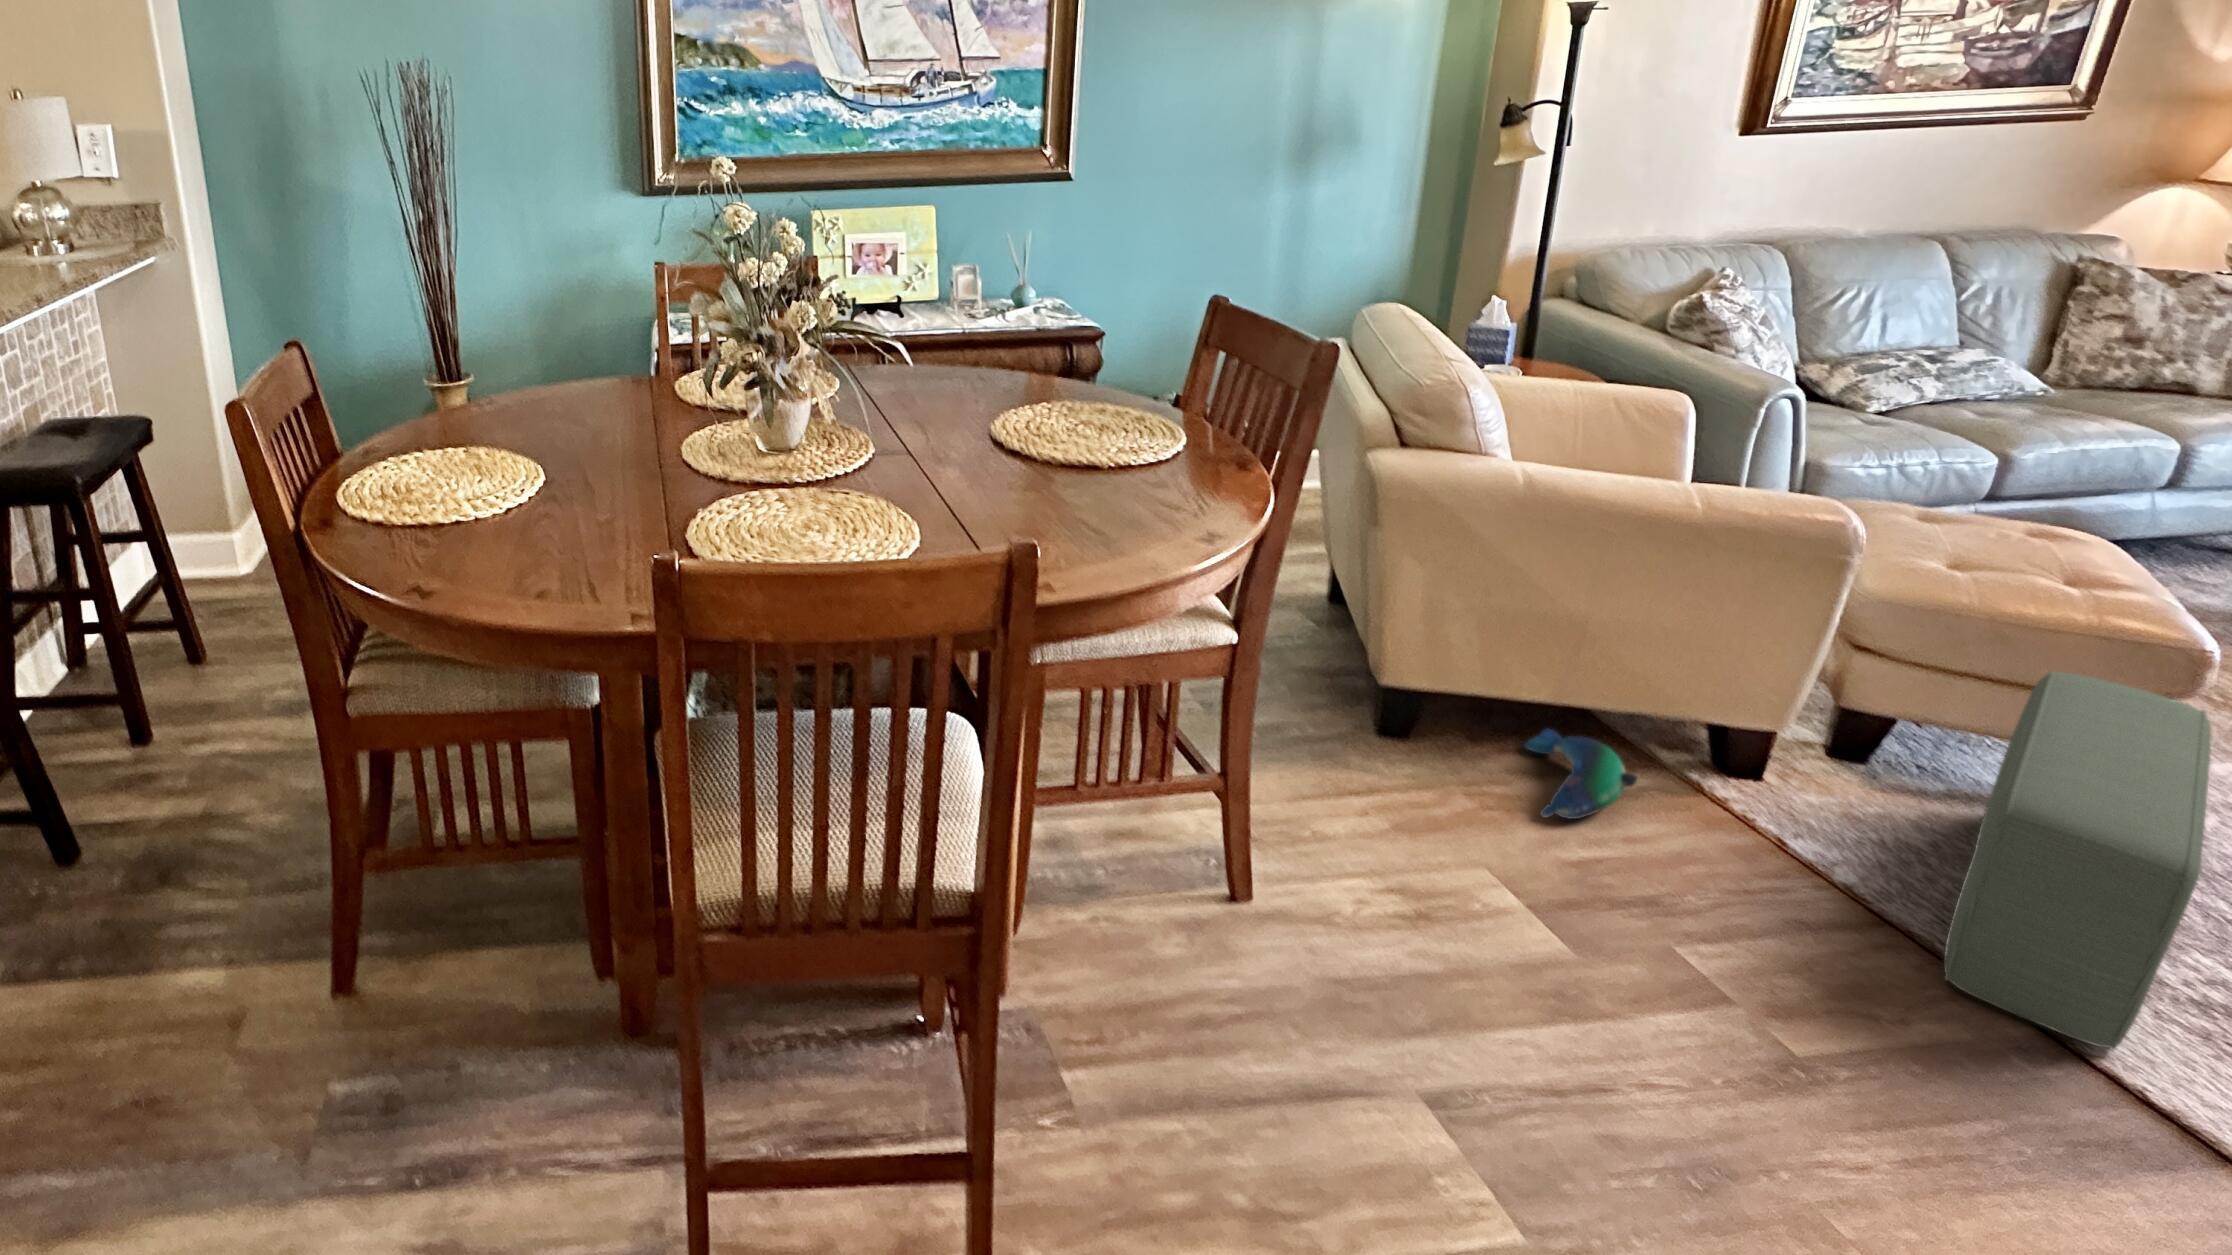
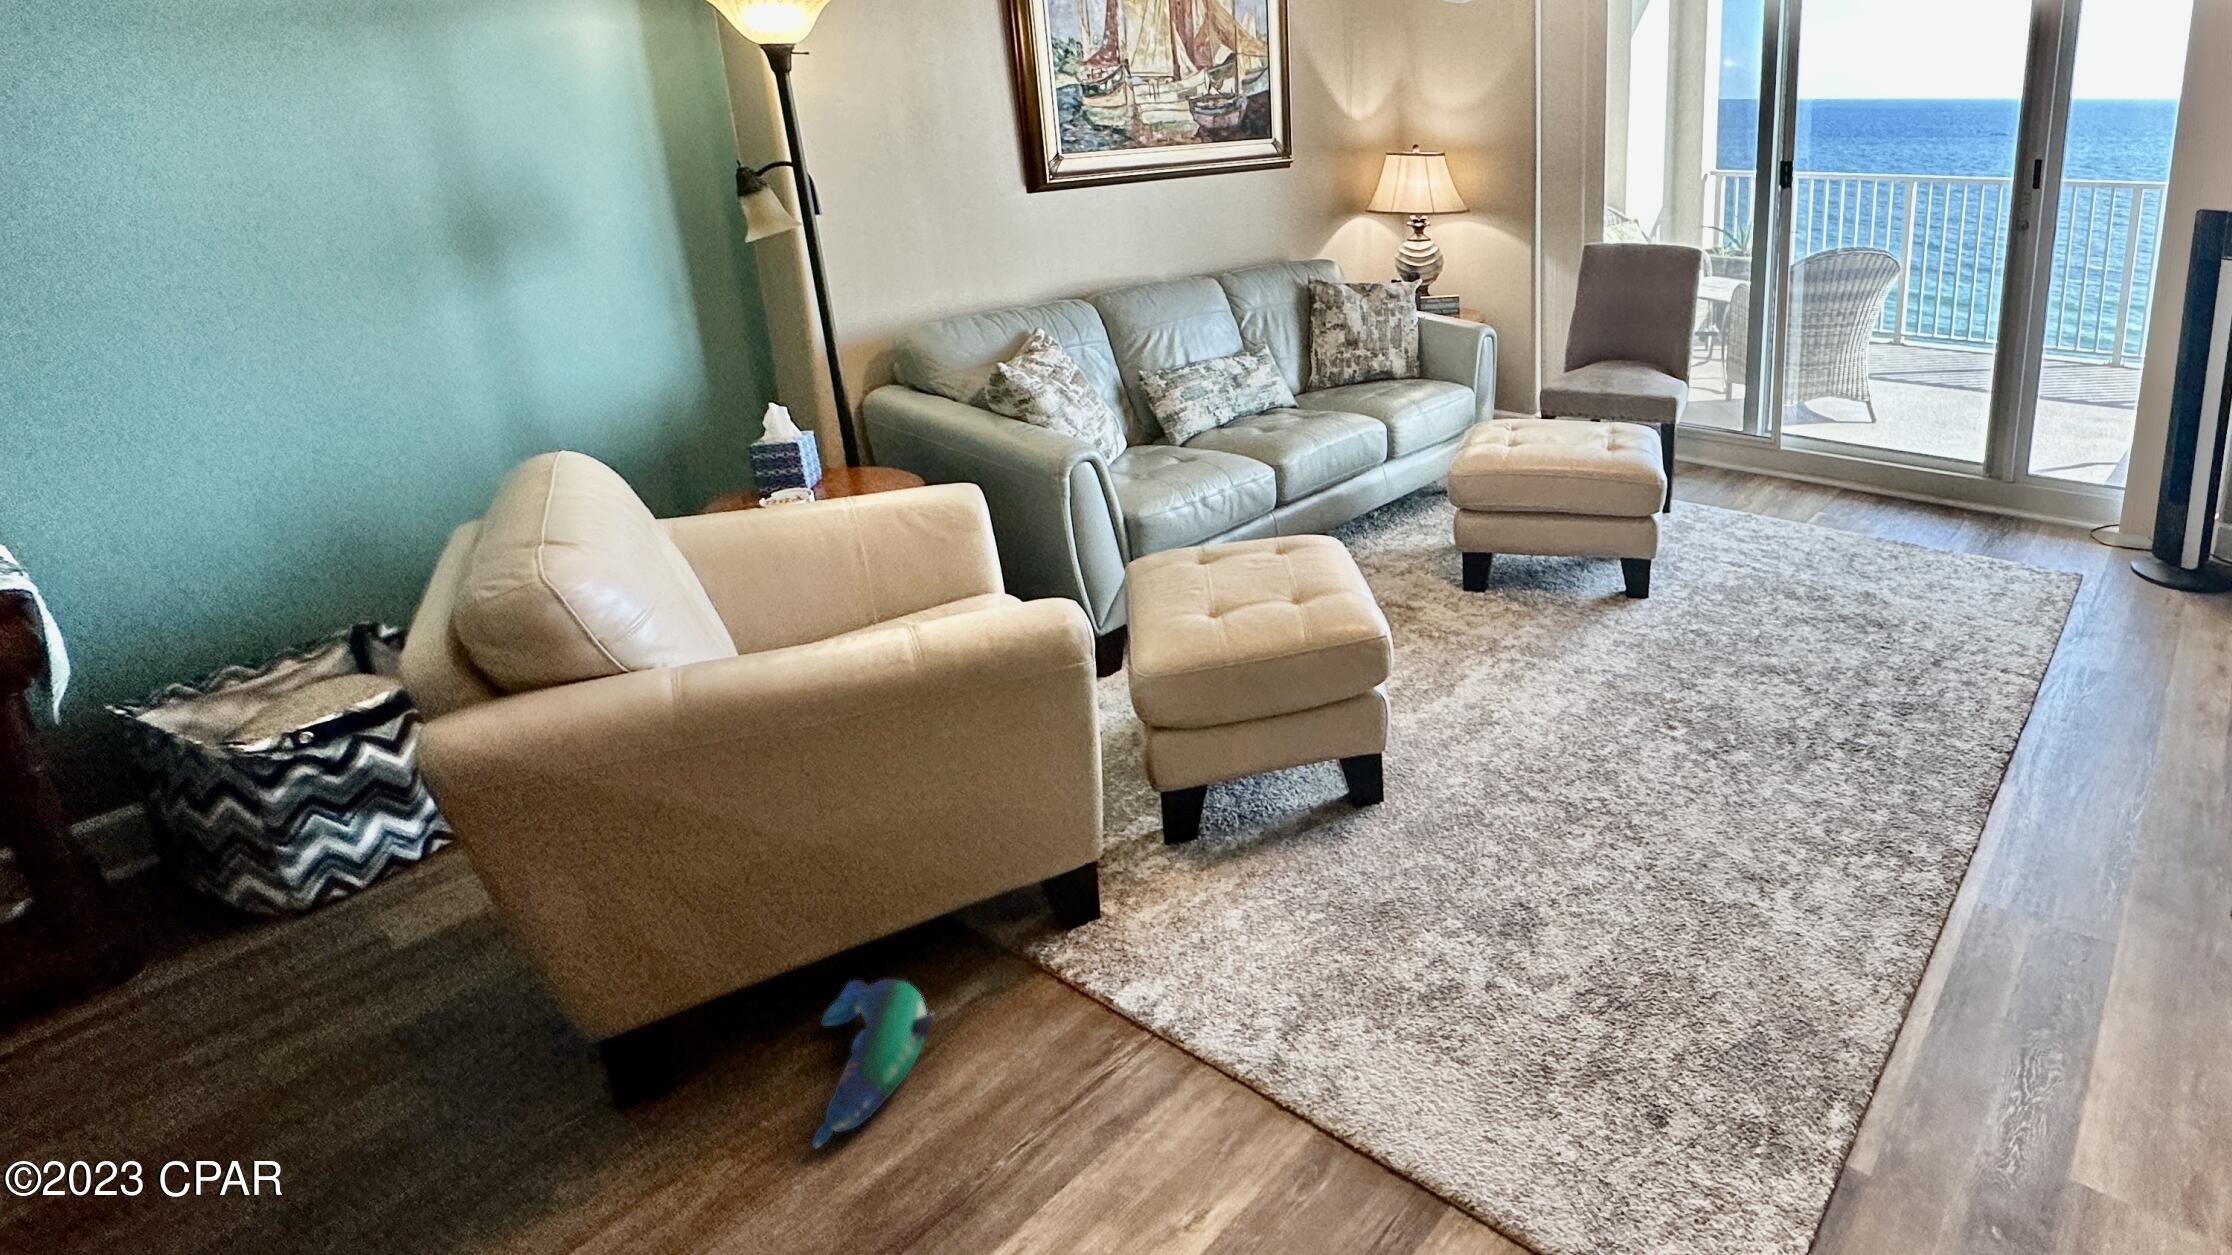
pouf: present [1944,670,2212,1050] -> none [1213,689,1393,1127]

